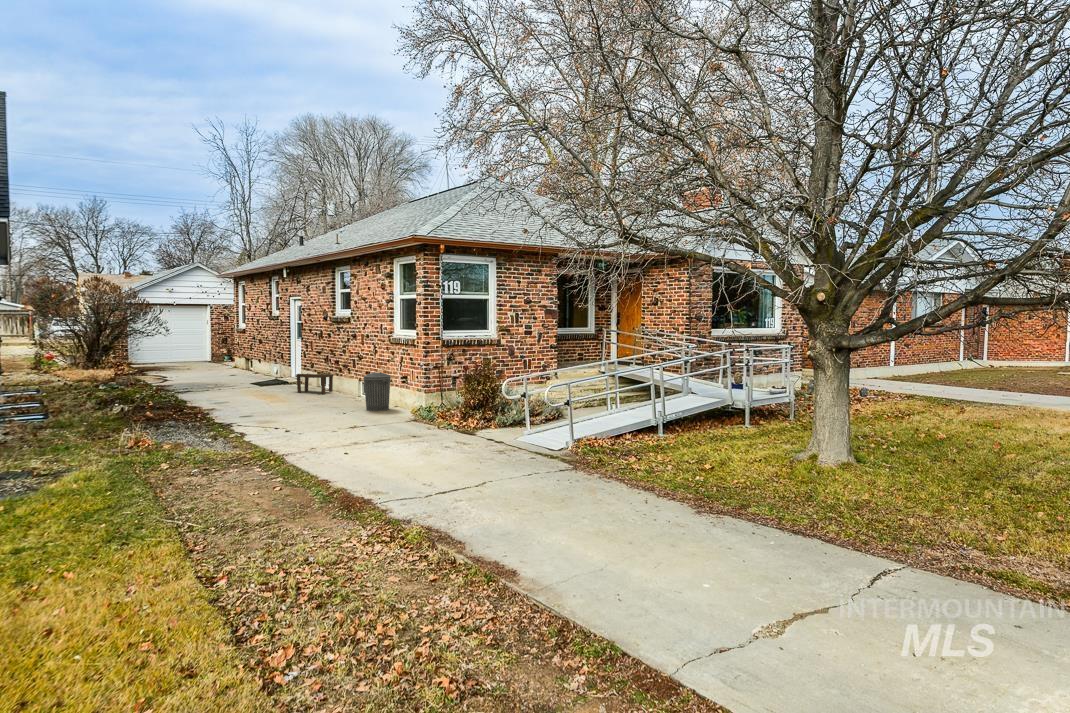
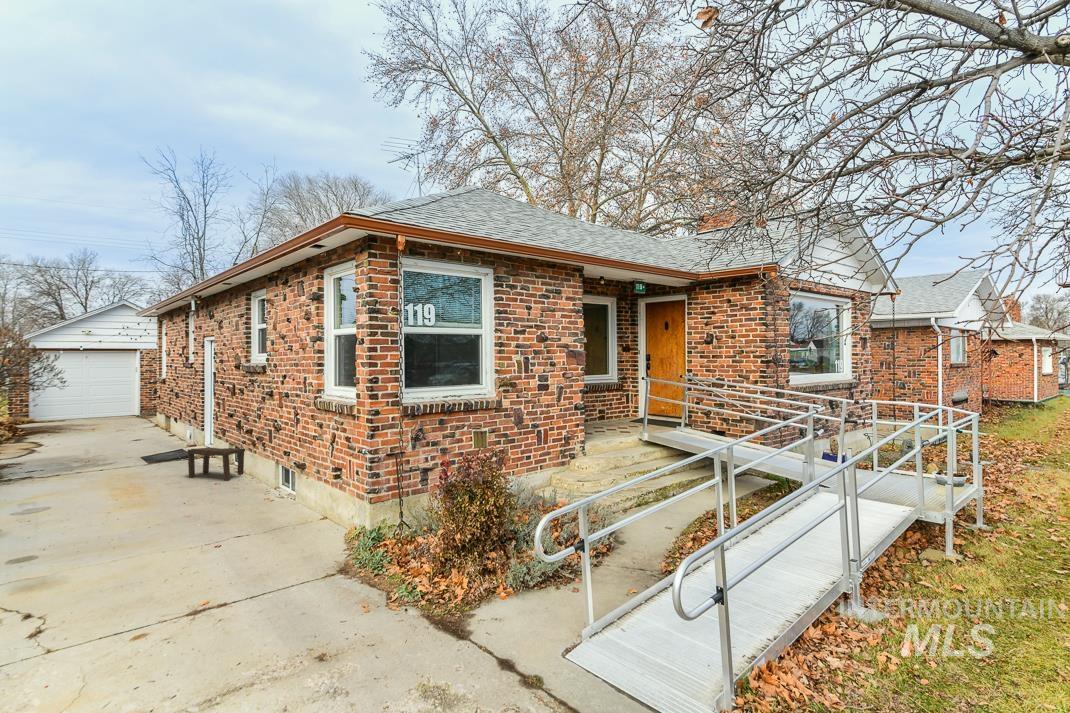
trash can: present [364,372,391,411] -> none [266,458,316,529]

